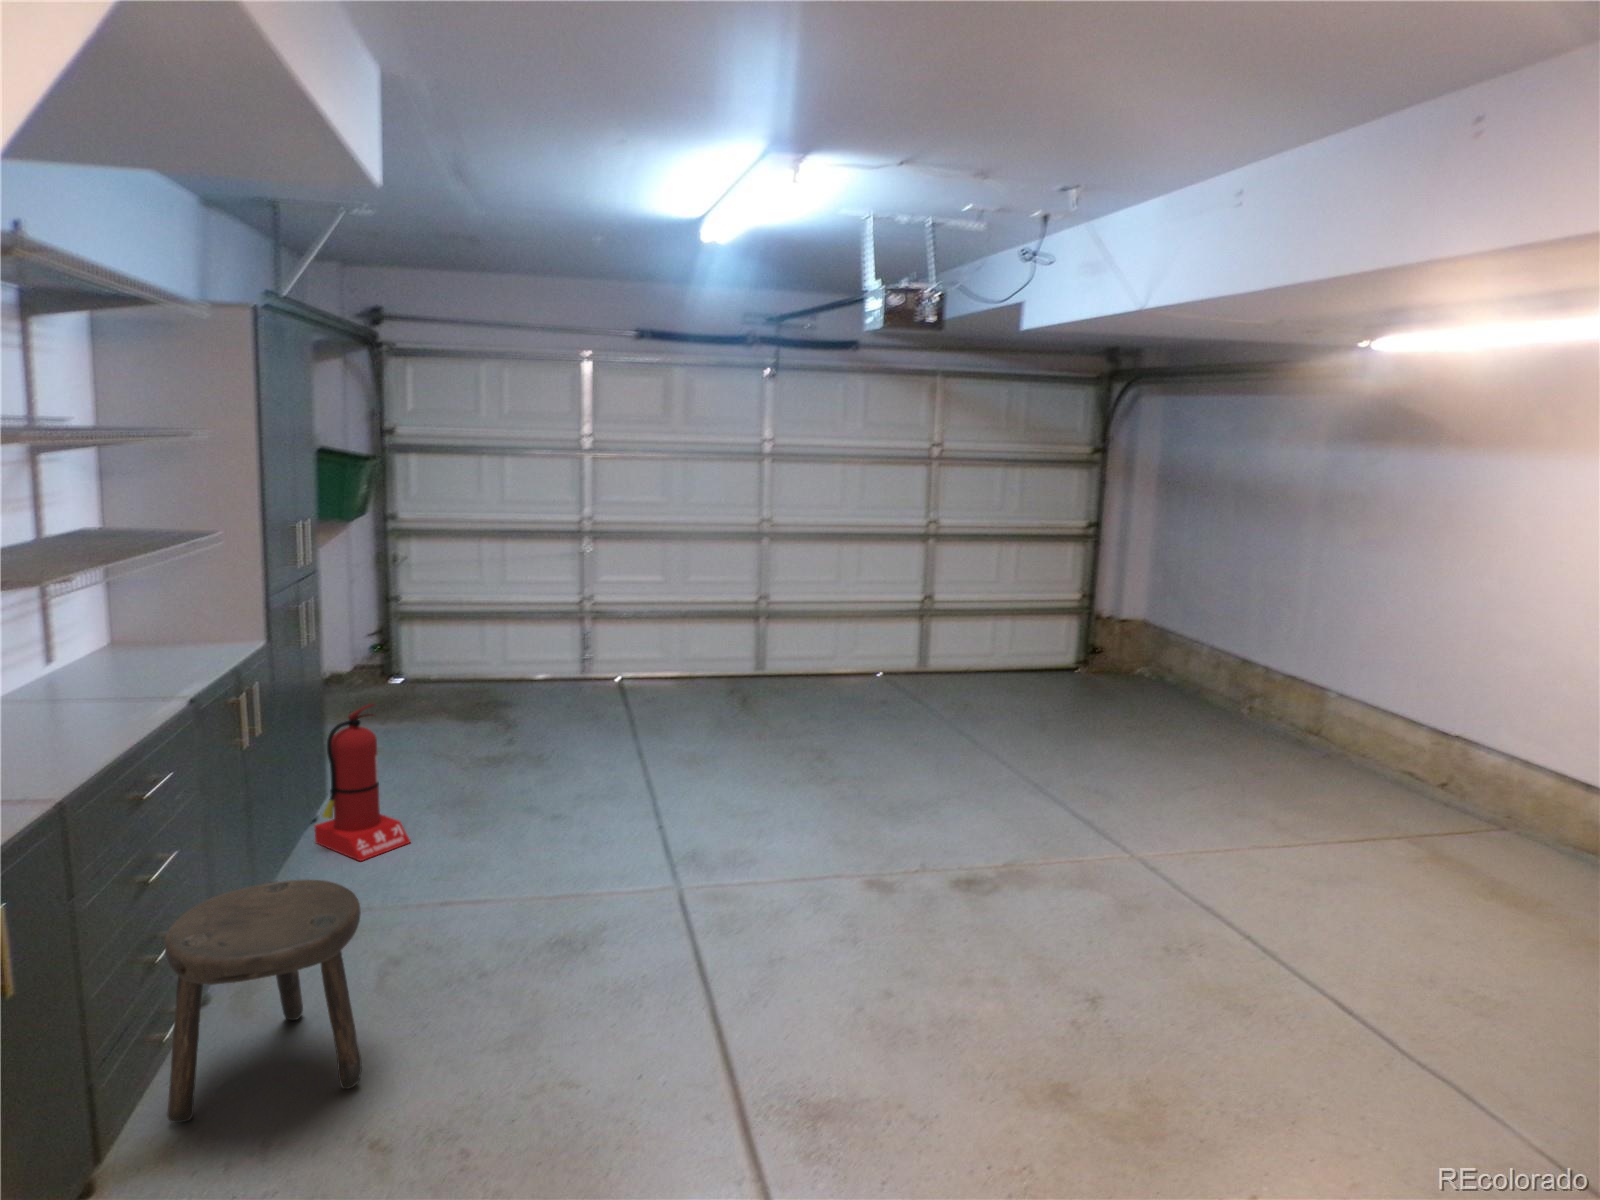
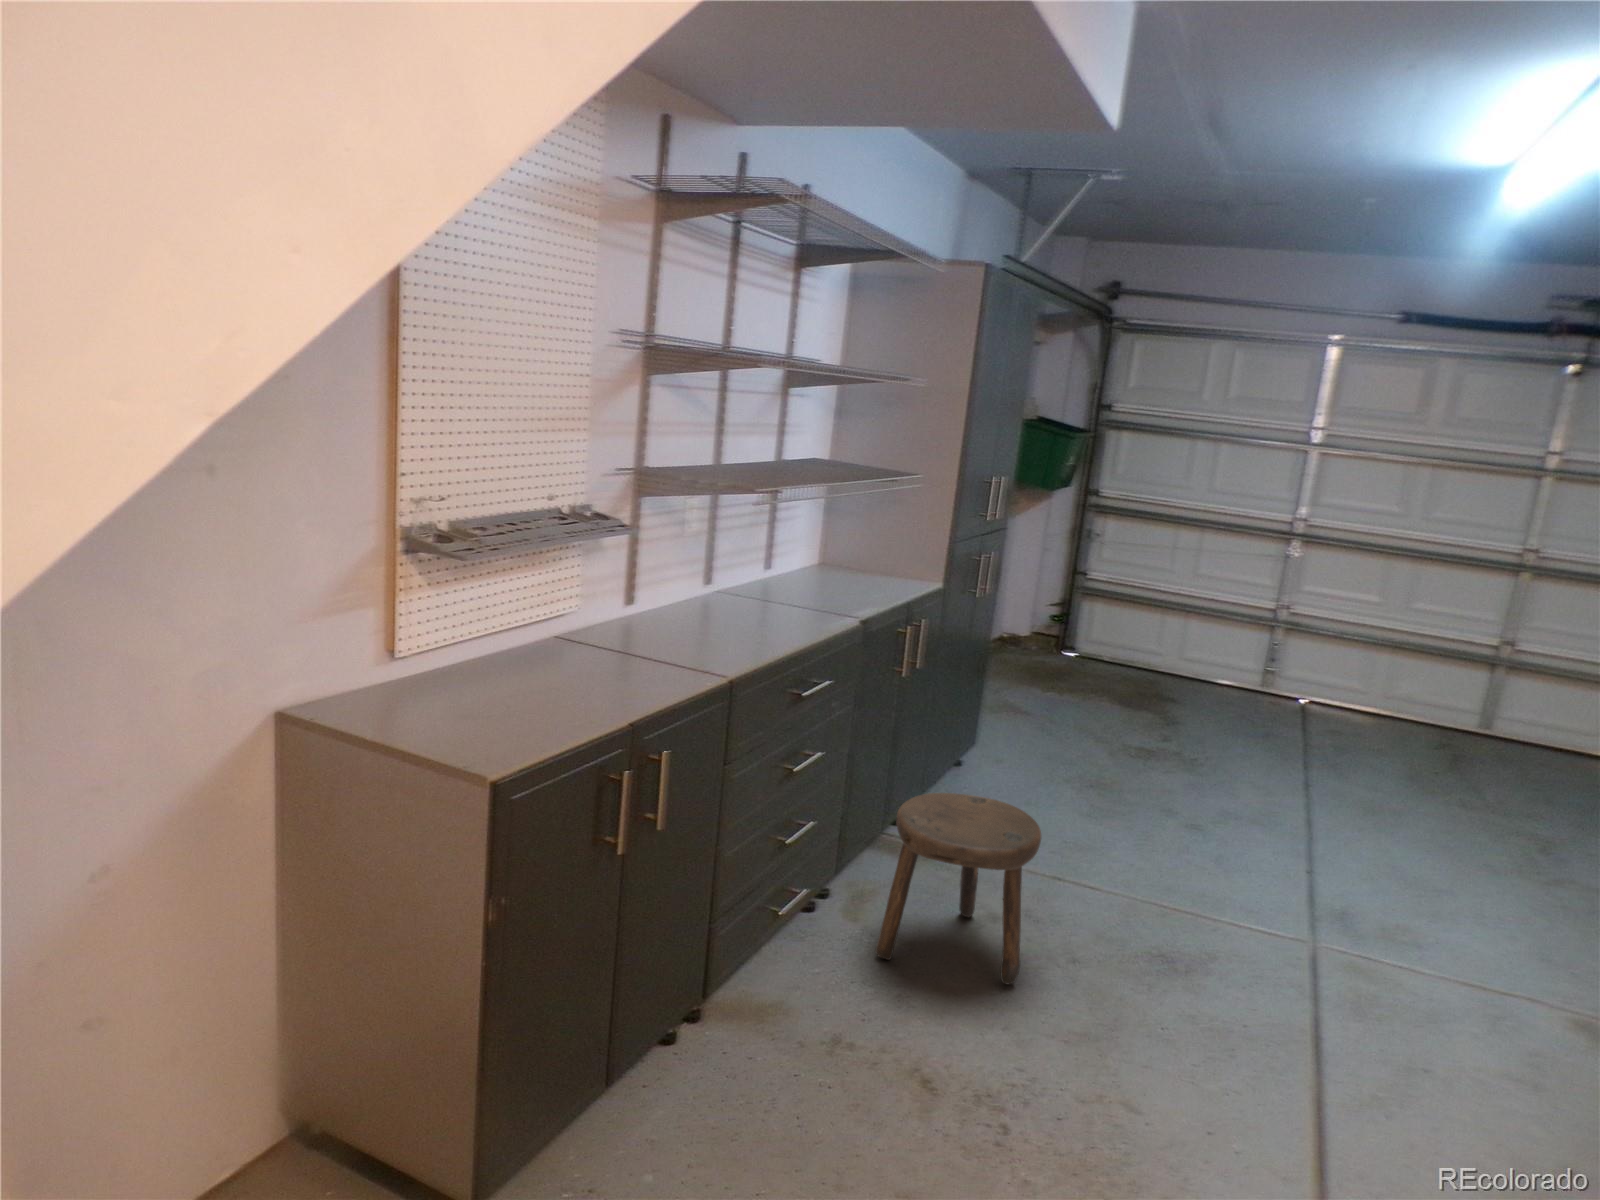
fire extinguisher: present [315,704,410,861] -> none [989,668,1071,809]

